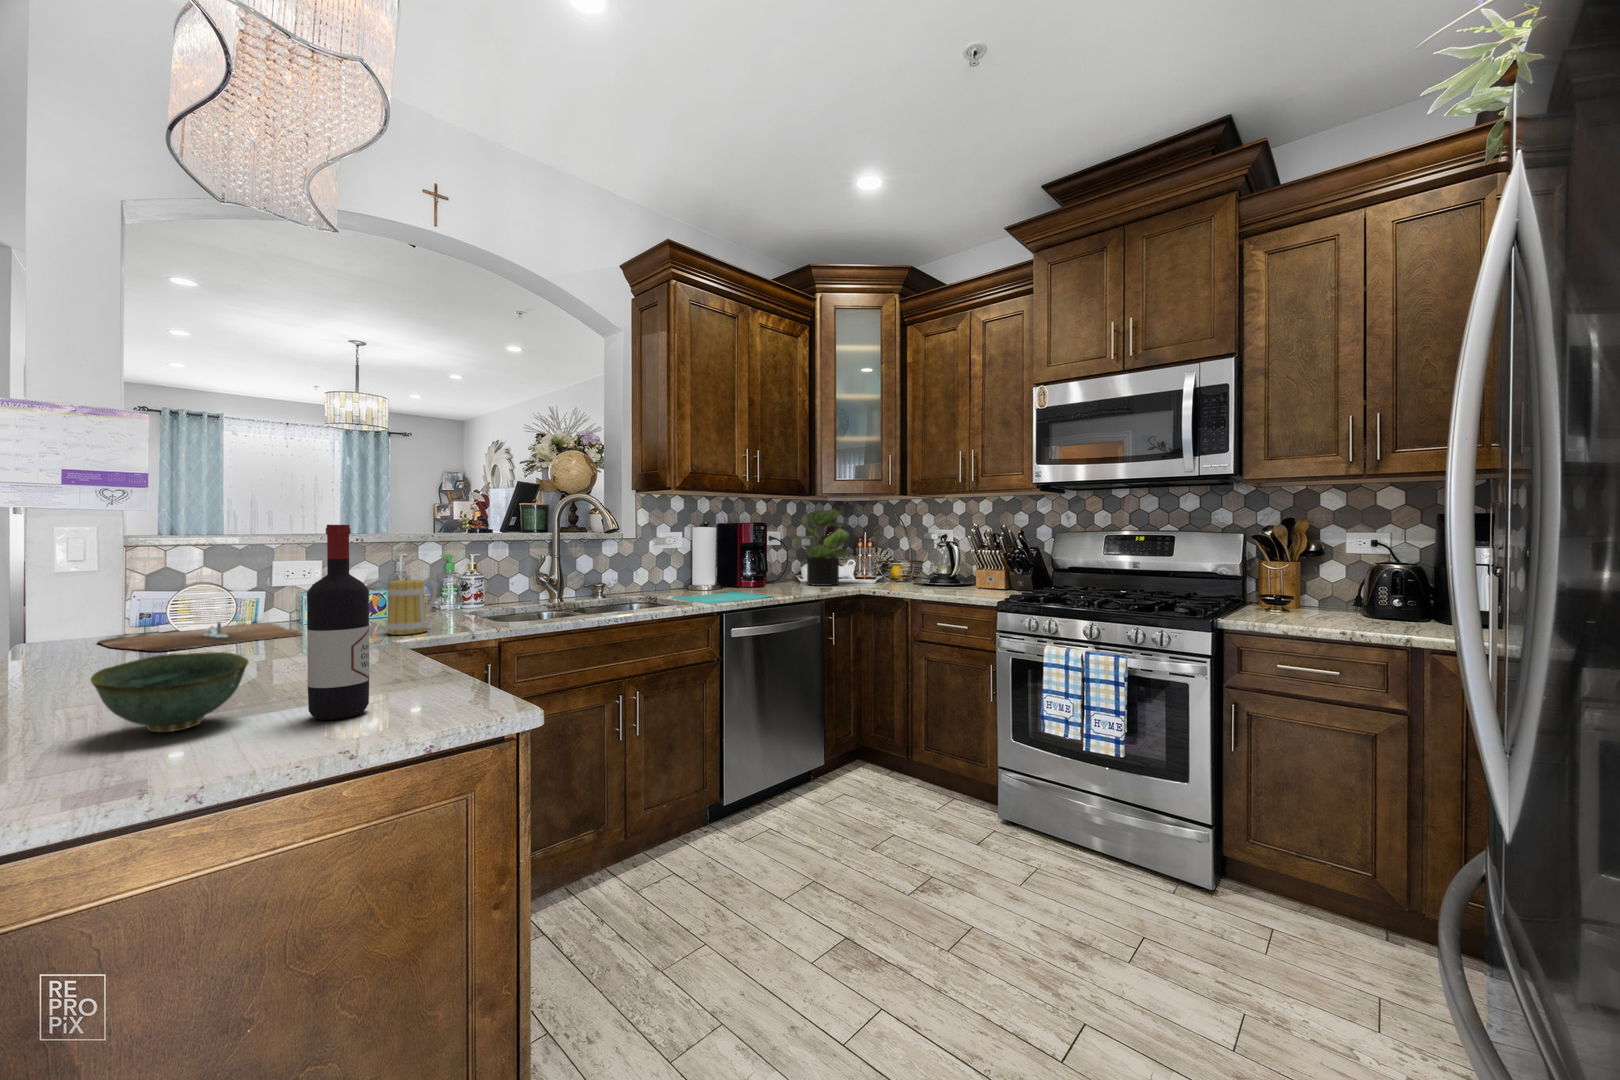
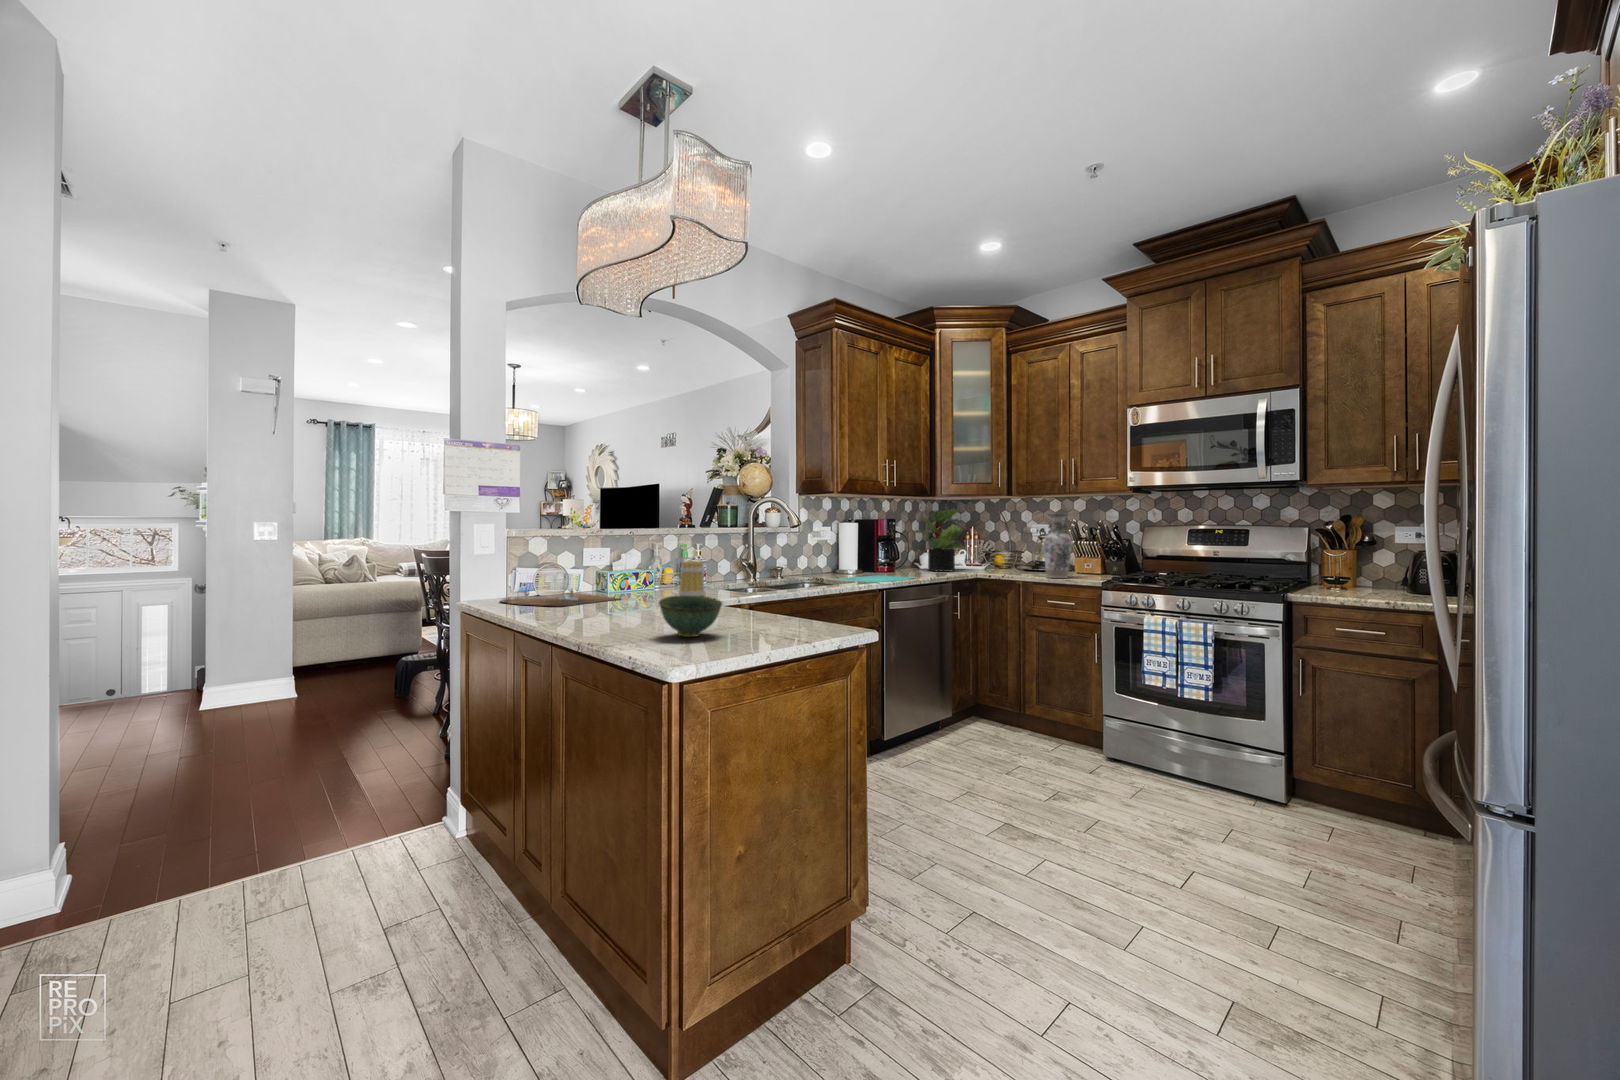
vase: none [932,516,965,596] -> present [1044,513,1072,578]
wine bottle: present [307,525,369,720] -> none [752,522,781,634]

